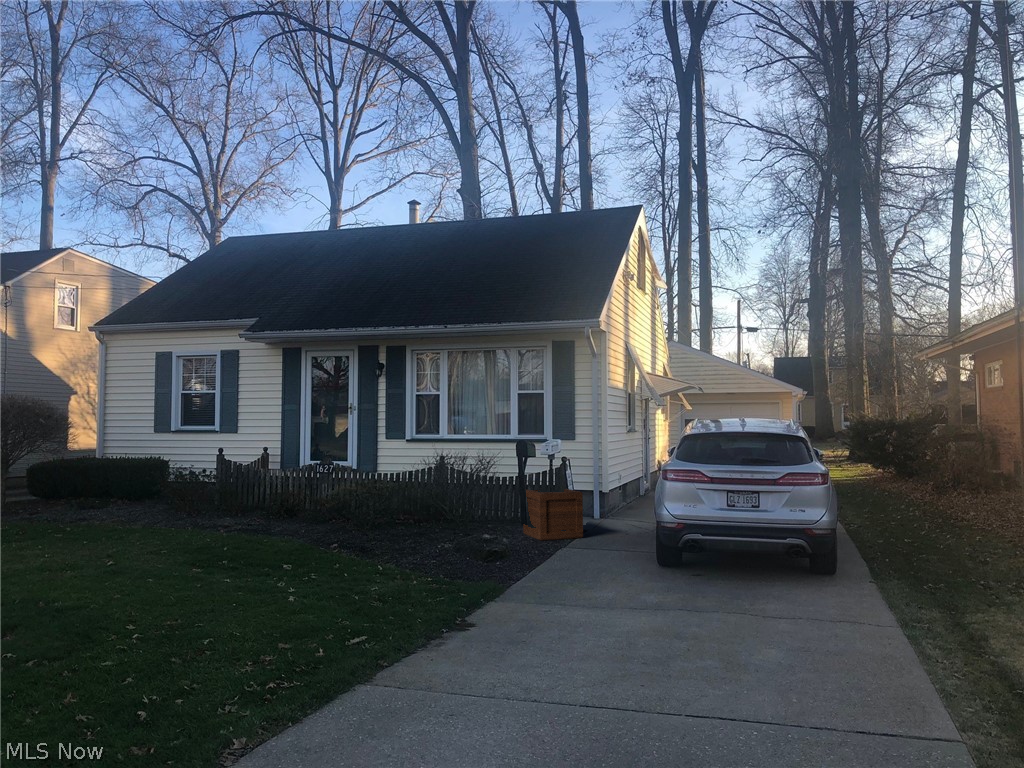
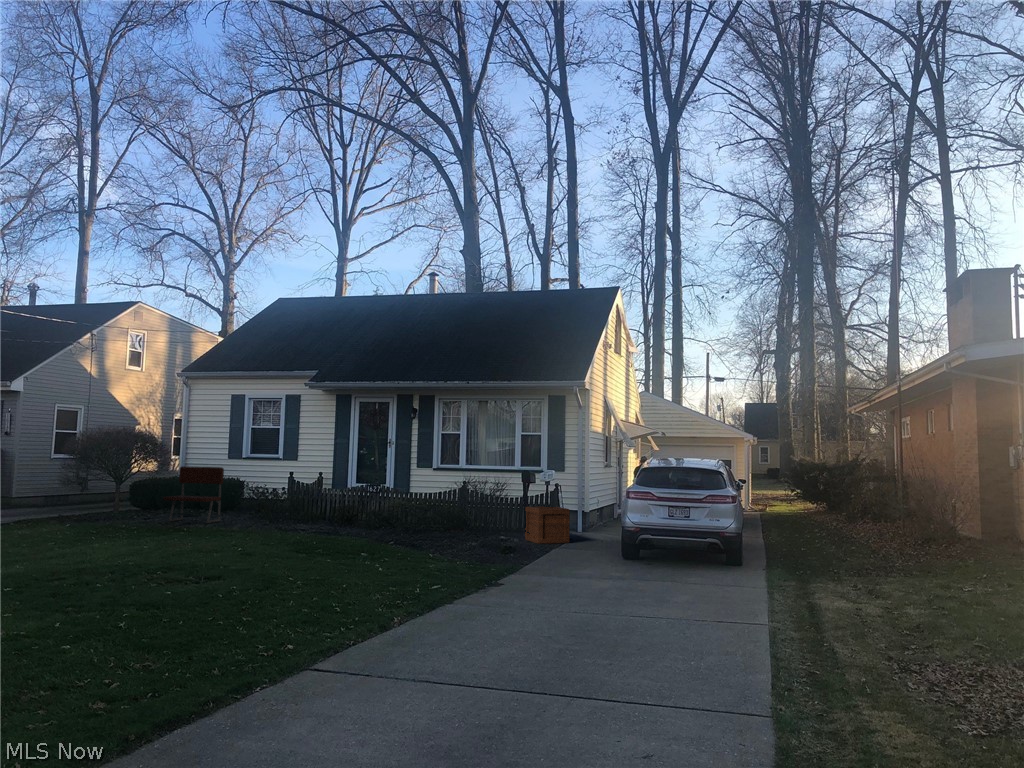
bench: none [56,445,135,518] -> present [164,466,224,523]

